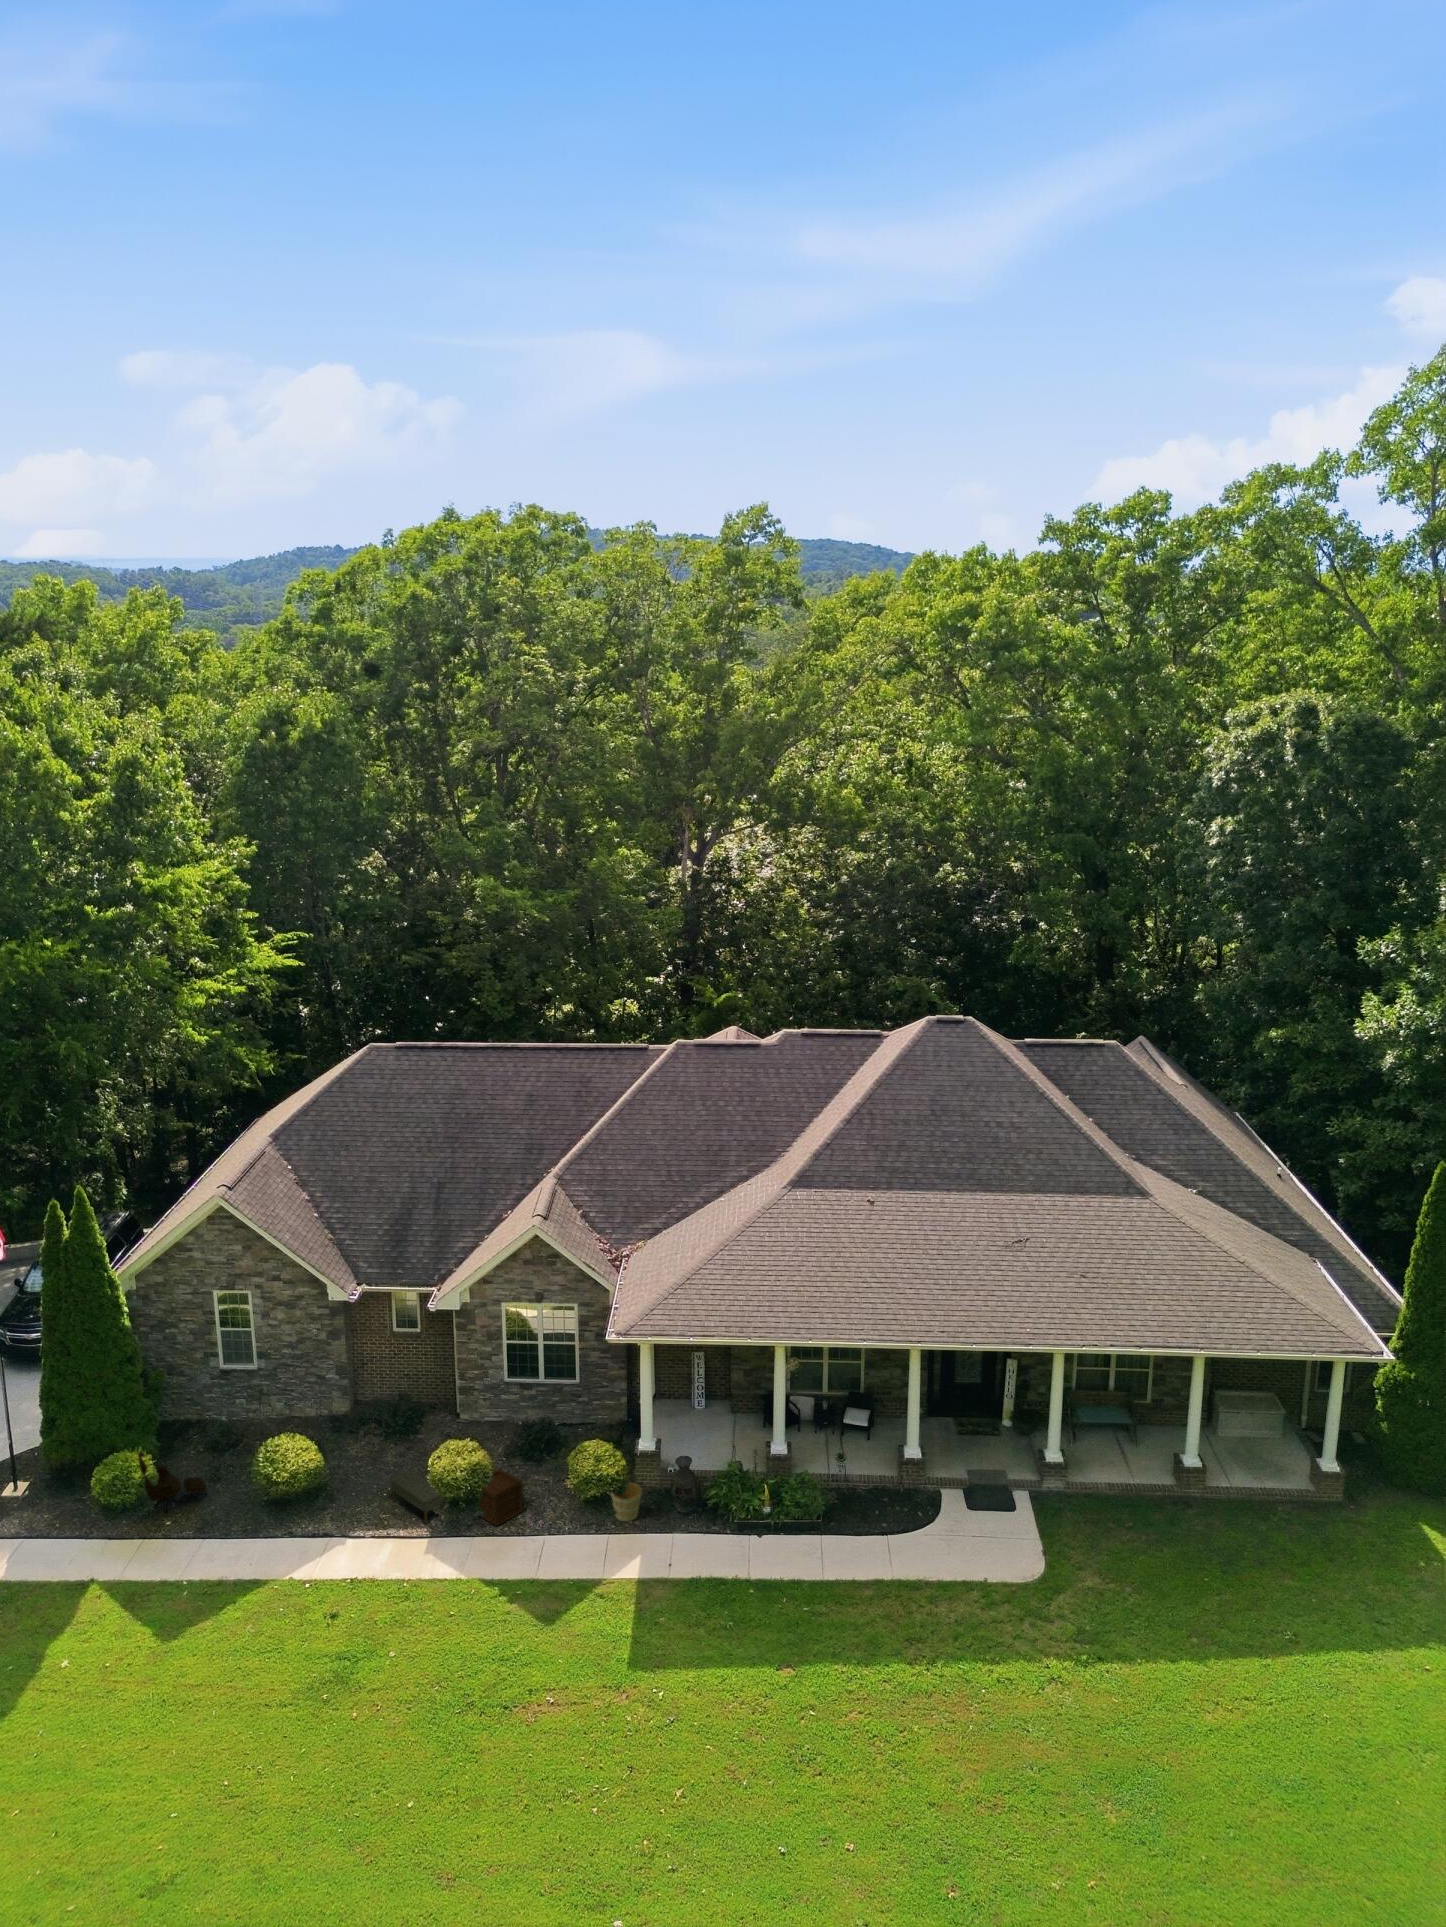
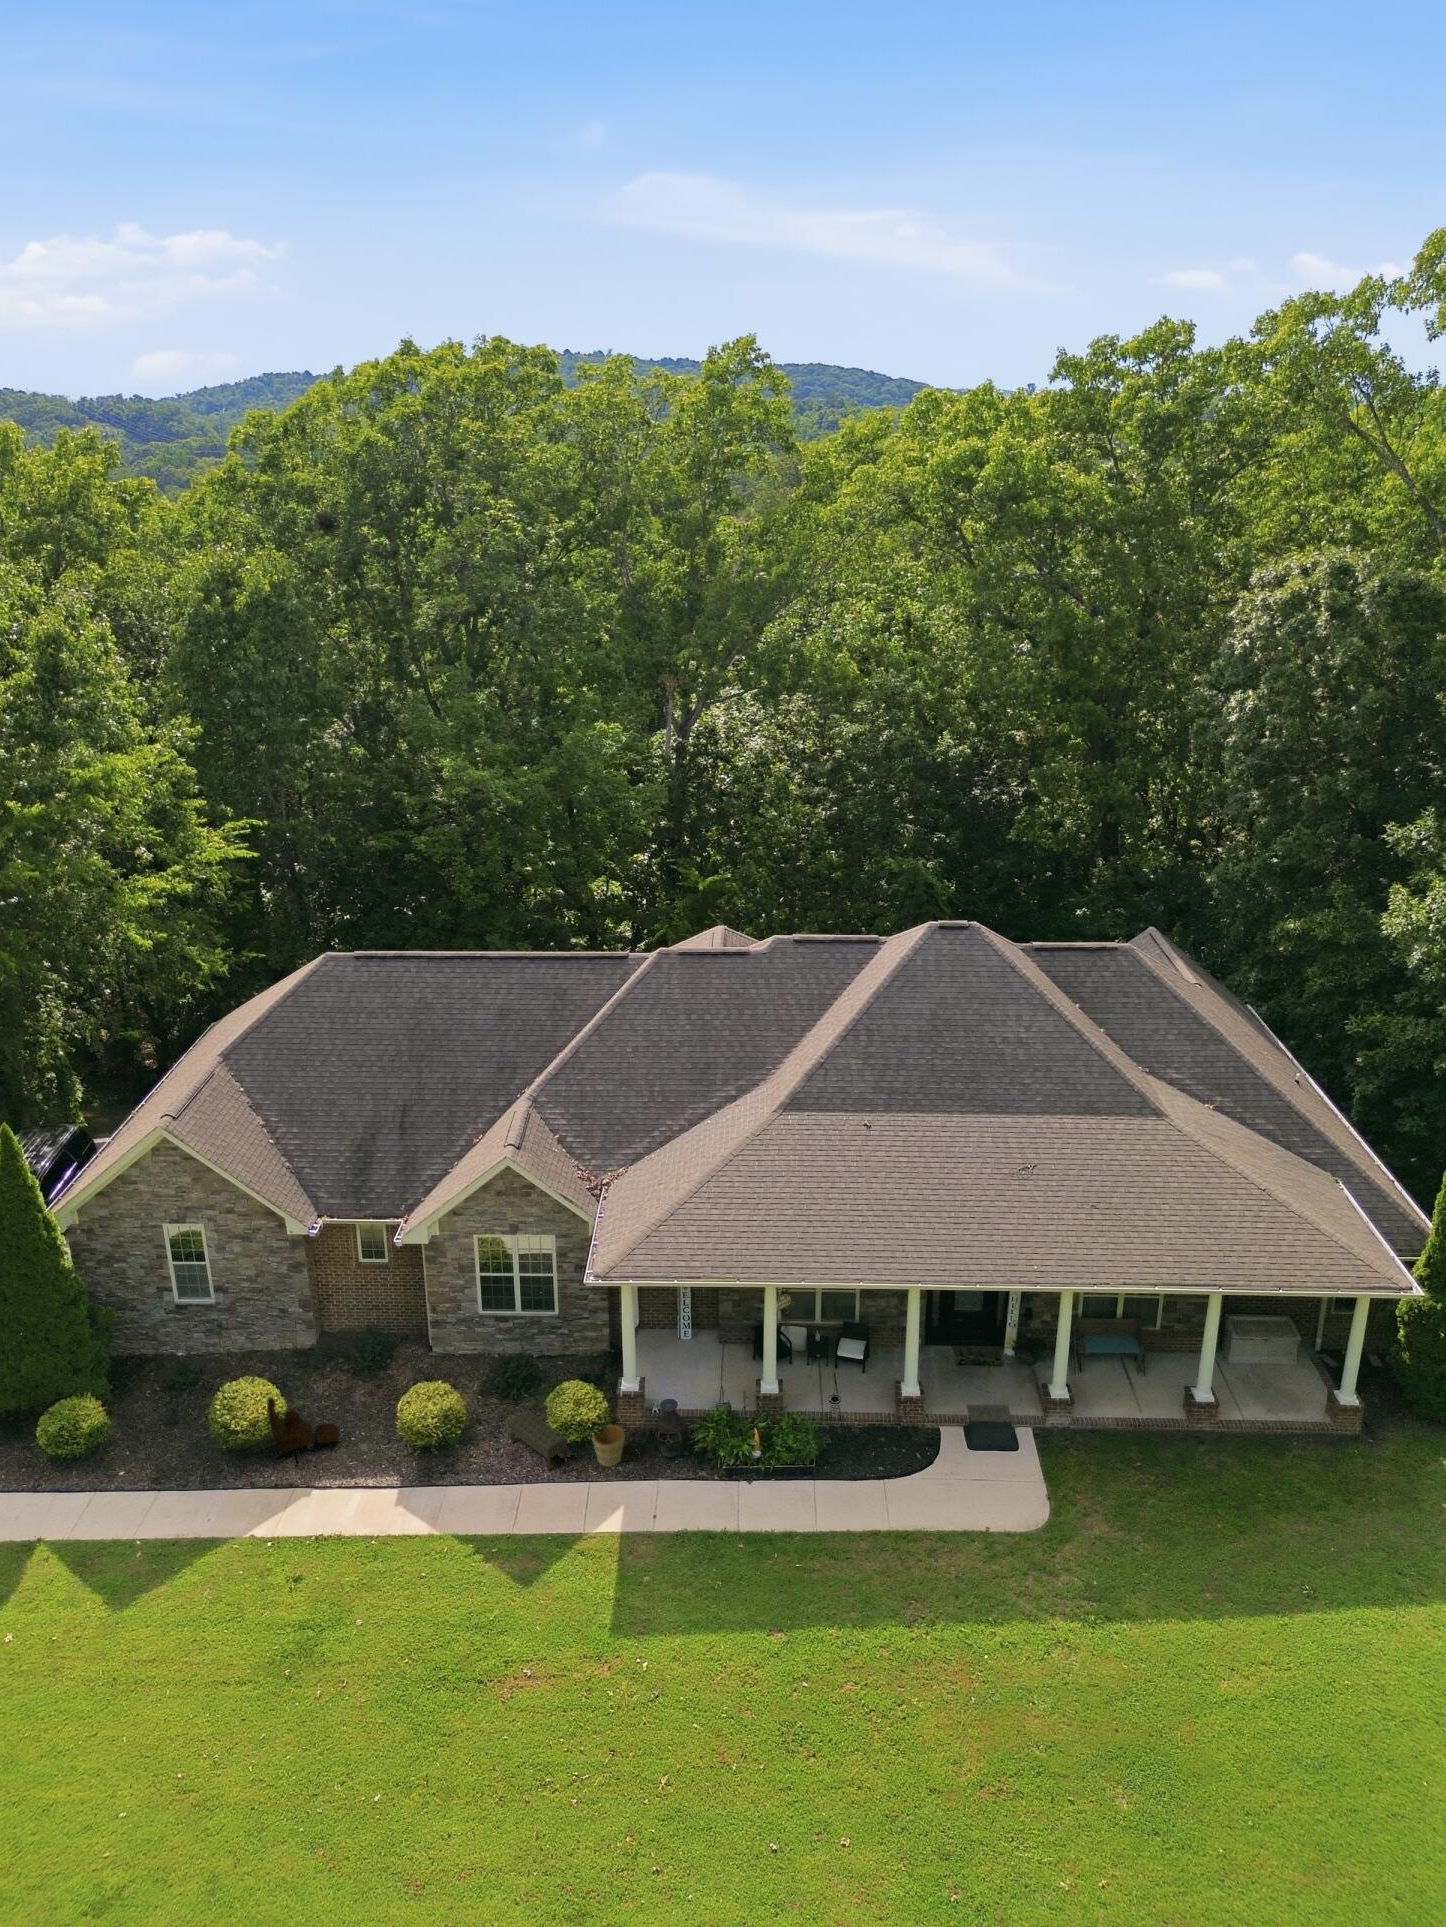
lounge chair: present [138,1451,206,1512] -> present [267,1397,339,1463]
wooden crate: present [479,1469,523,1526] -> none [445,1412,500,1475]
bench: present [390,1470,443,1524] -> present [509,1410,567,1470]

